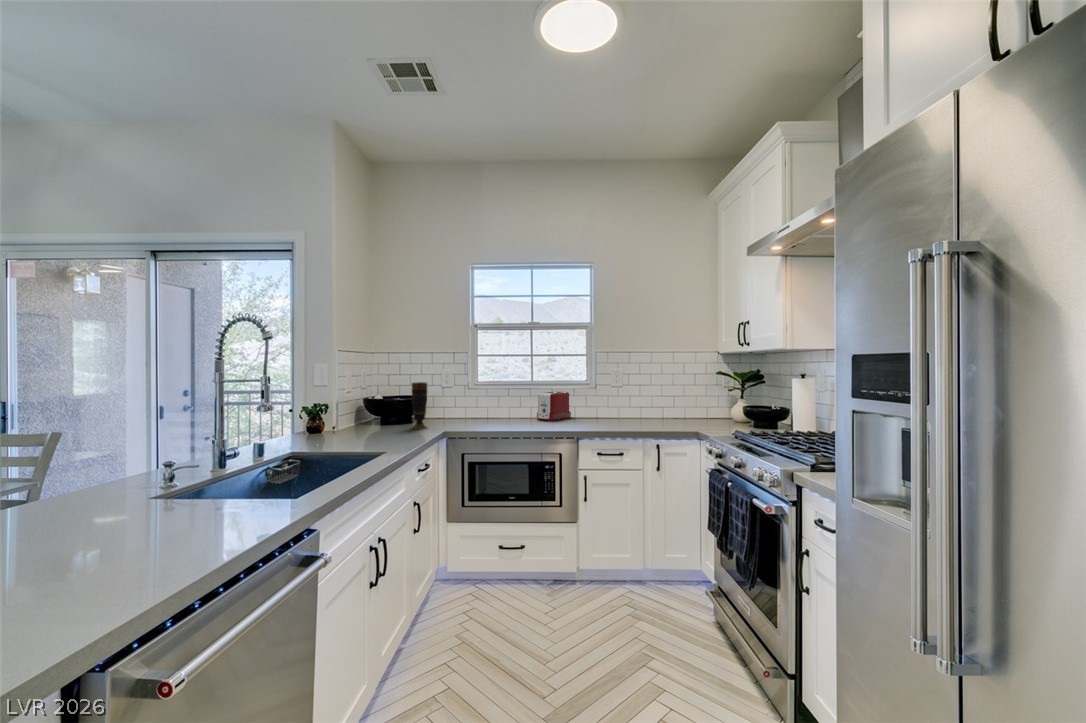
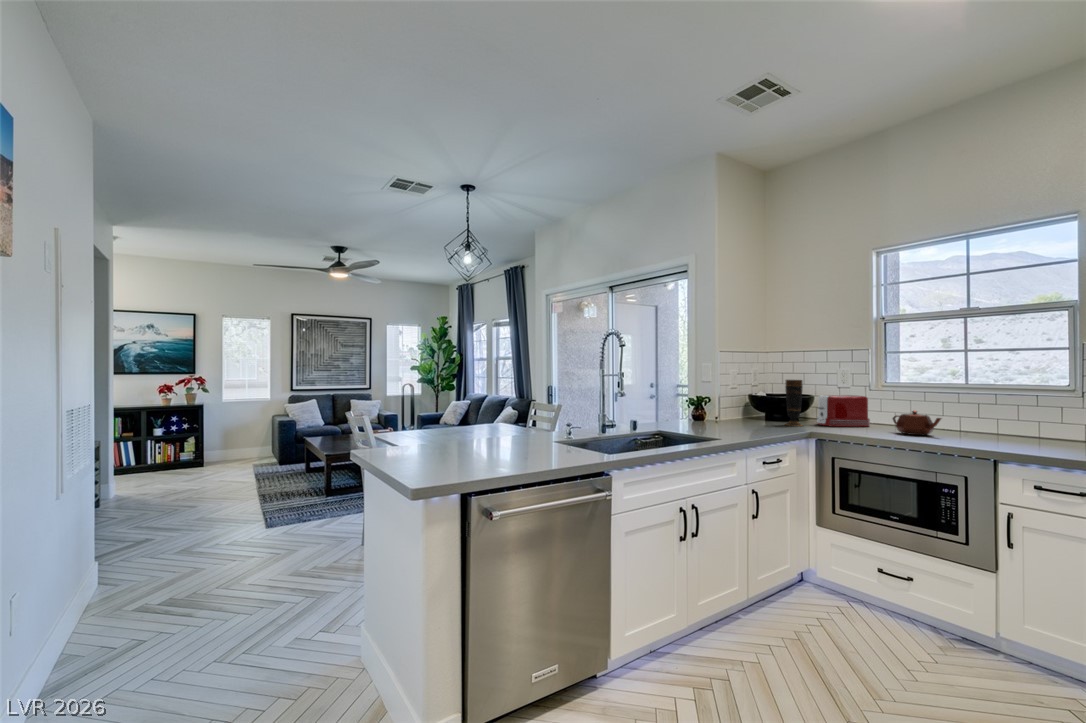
toaster: present [537,392,571,421] -> present [817,395,870,427]
teapot: none [498,405,535,425] -> present [893,410,941,435]

